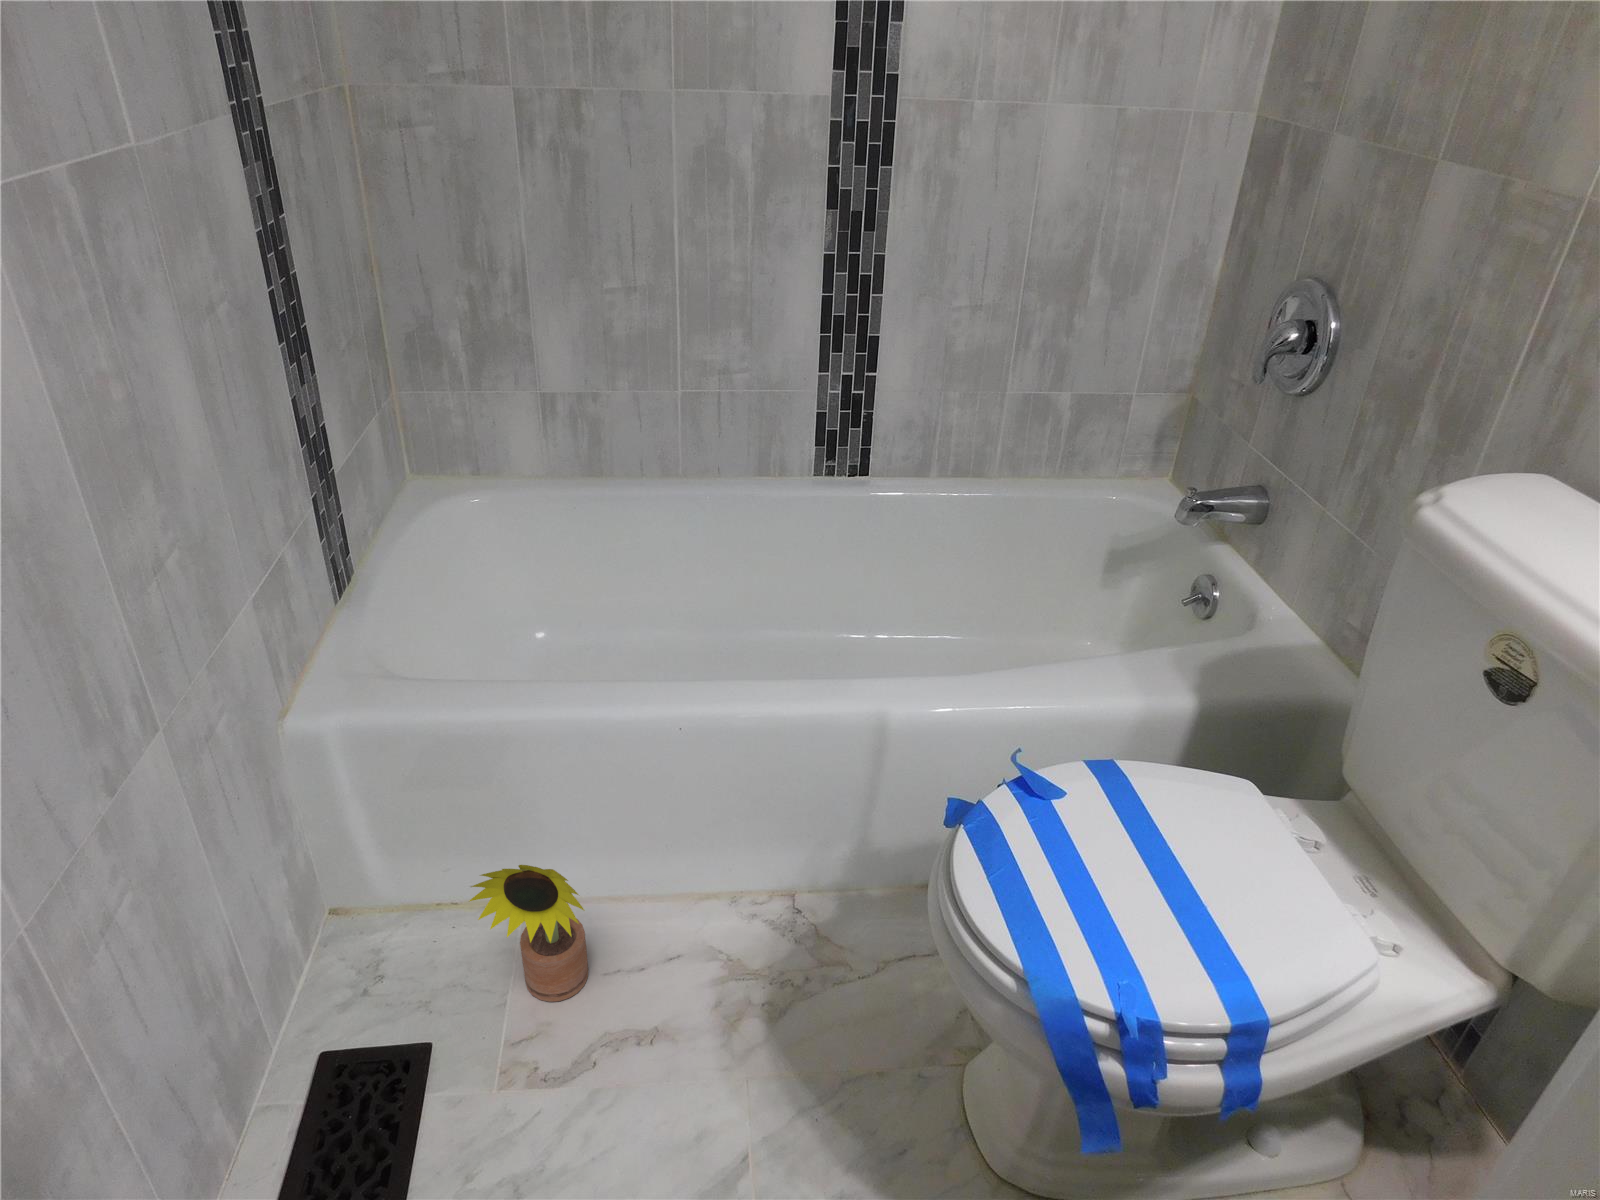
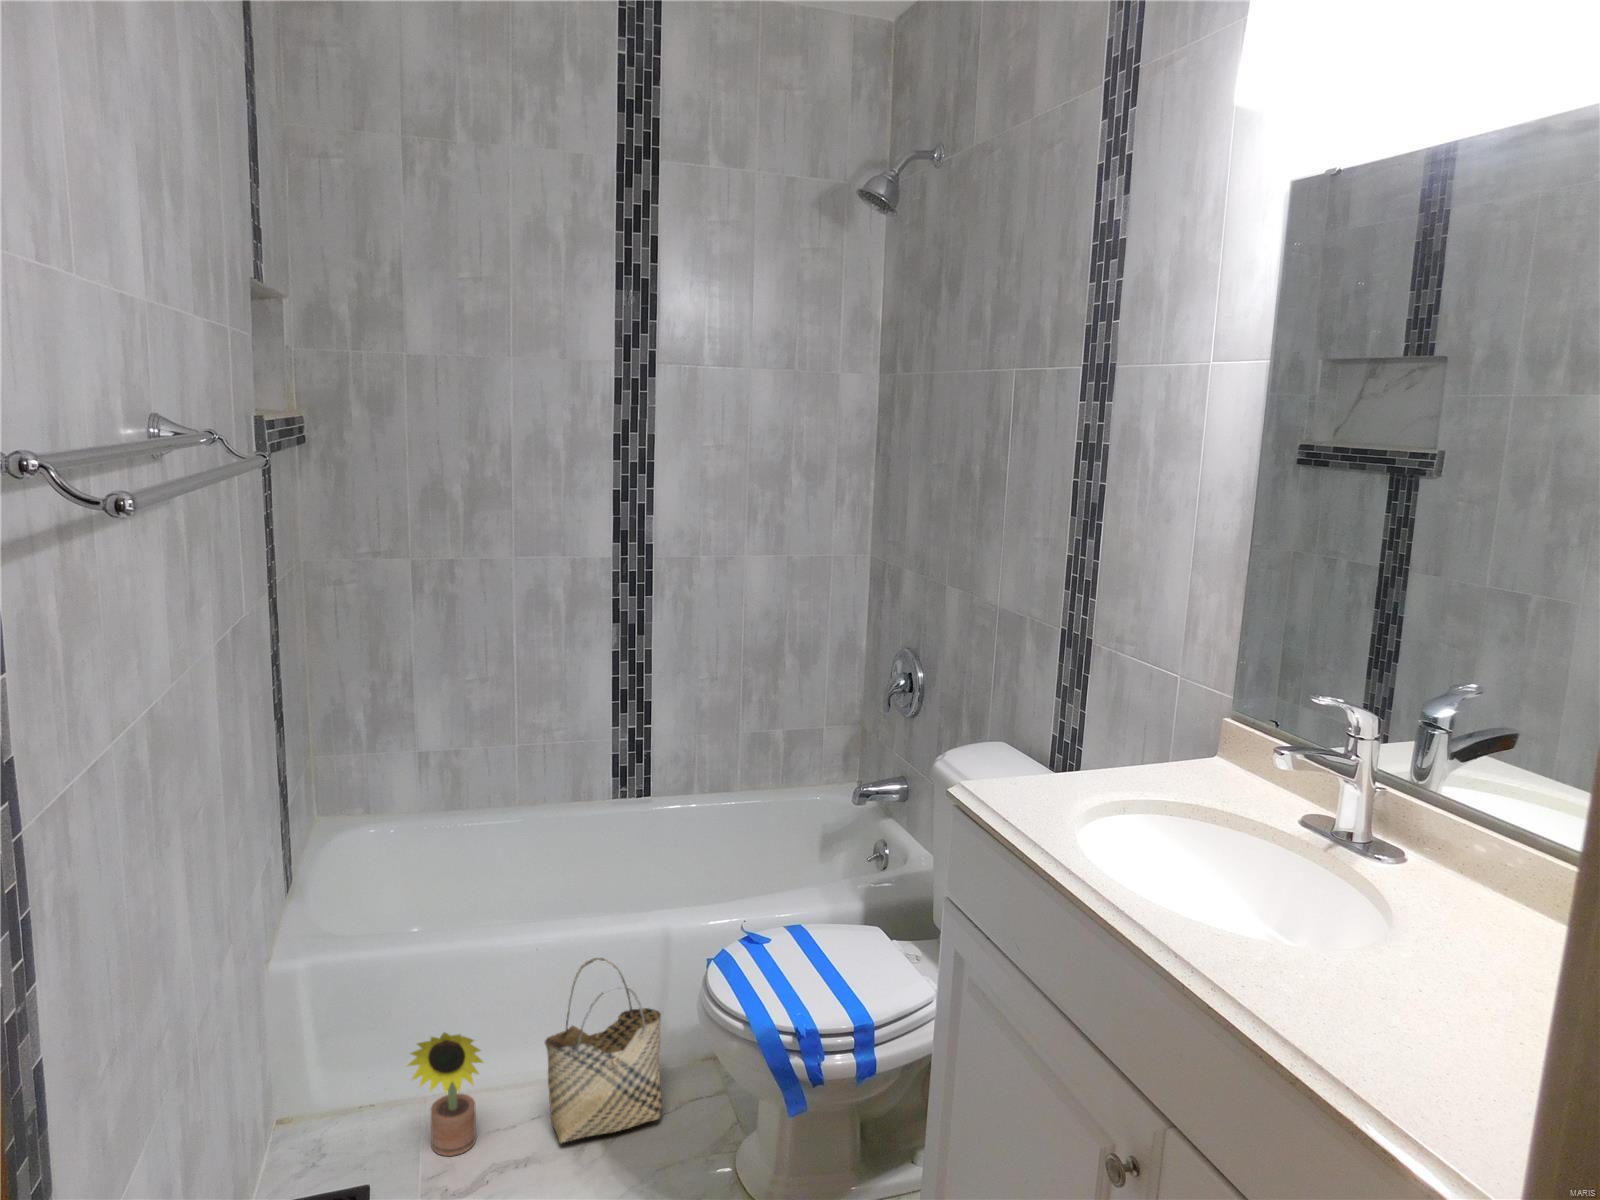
woven basket: none [682,755,863,1008] -> present [545,958,662,1143]

